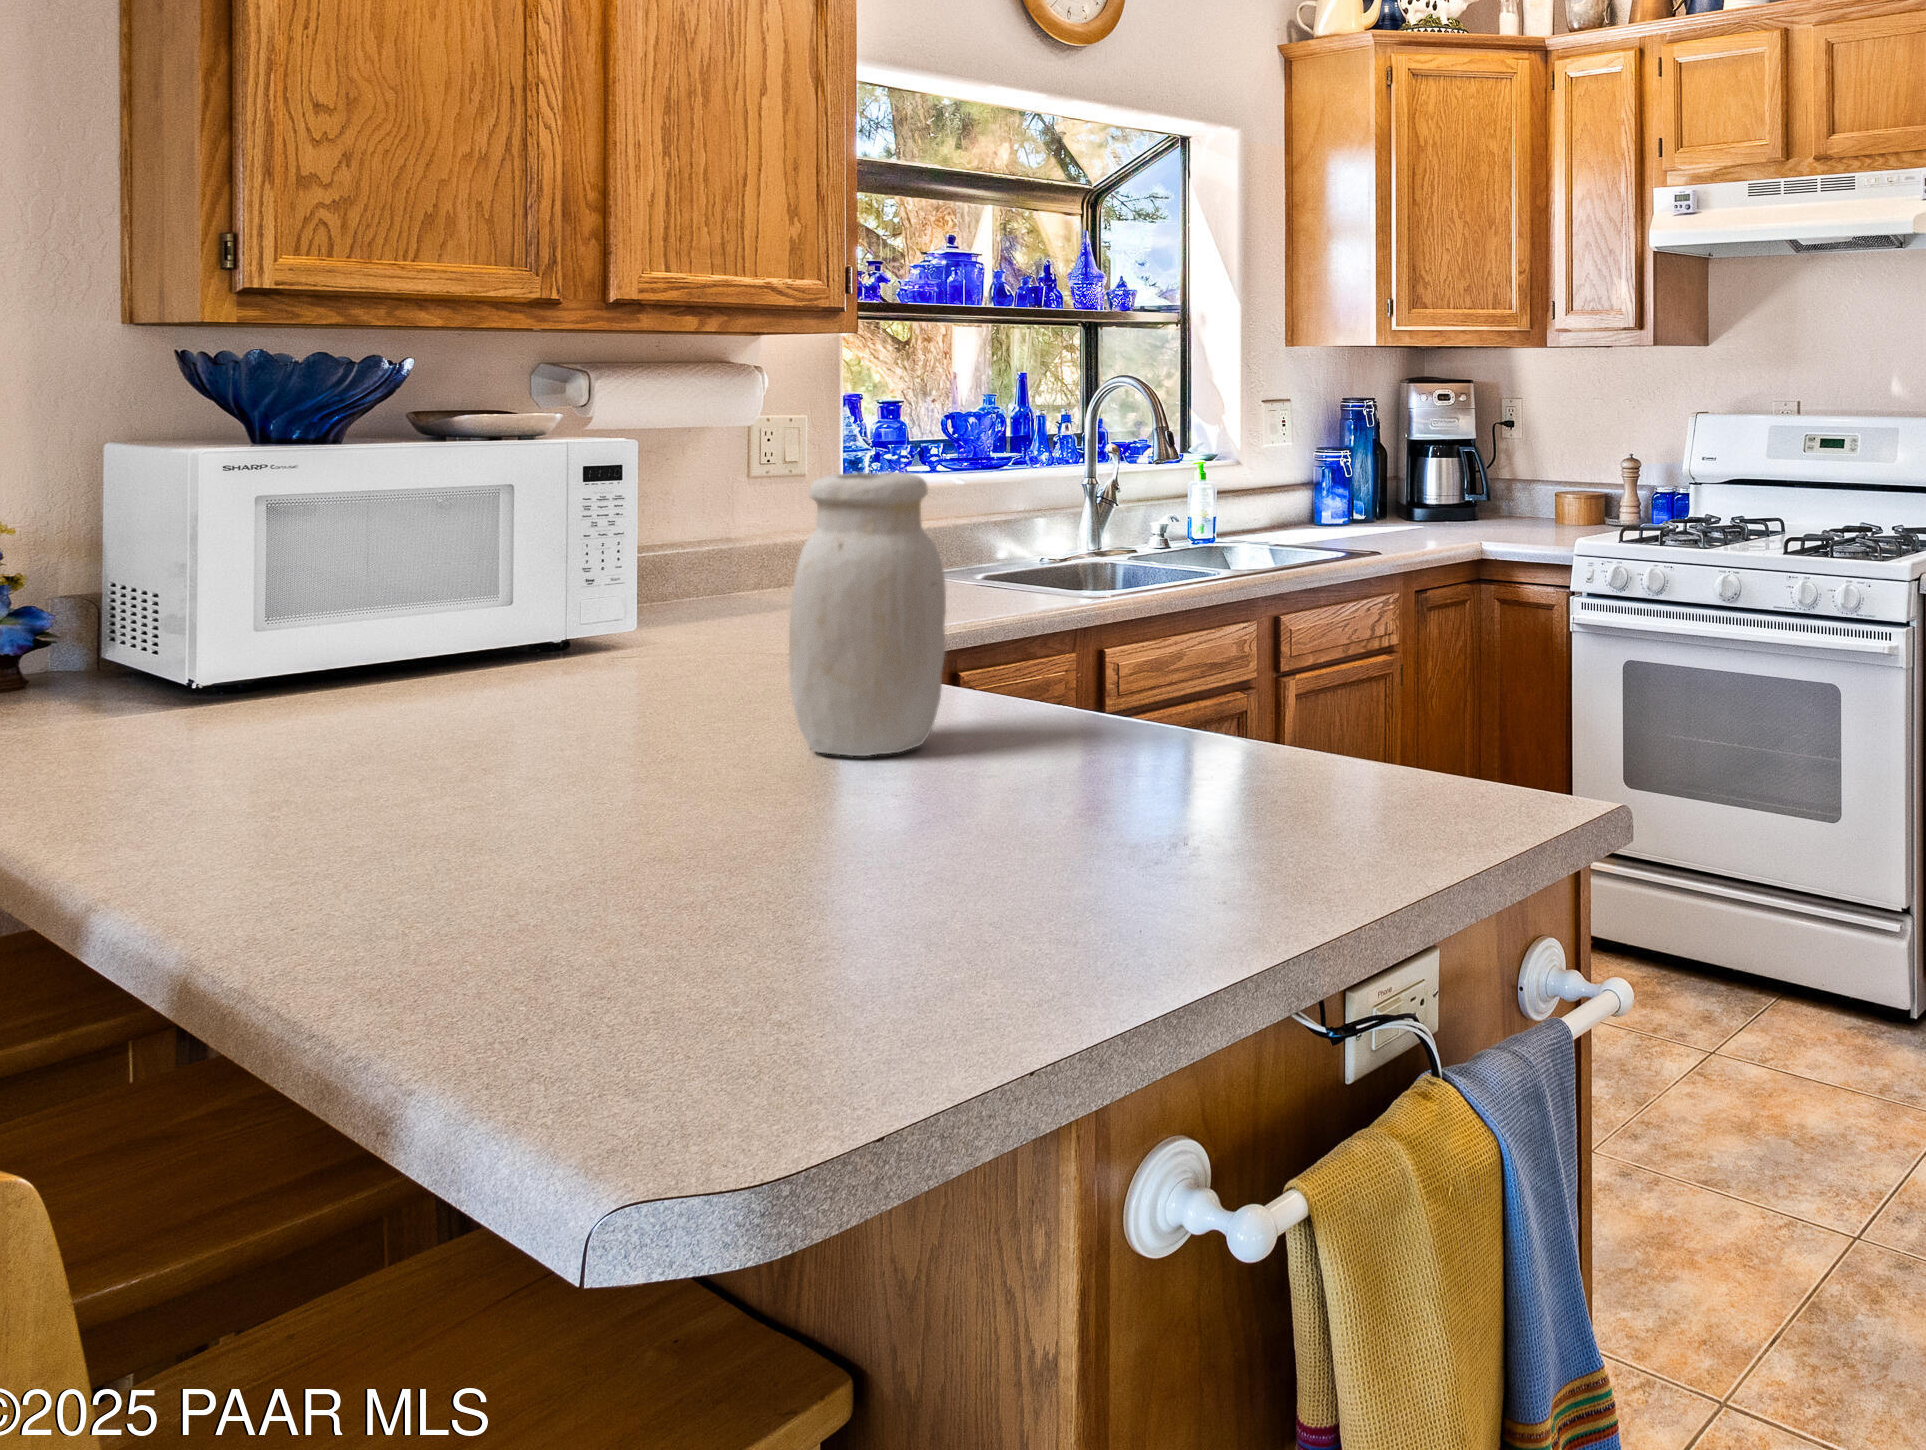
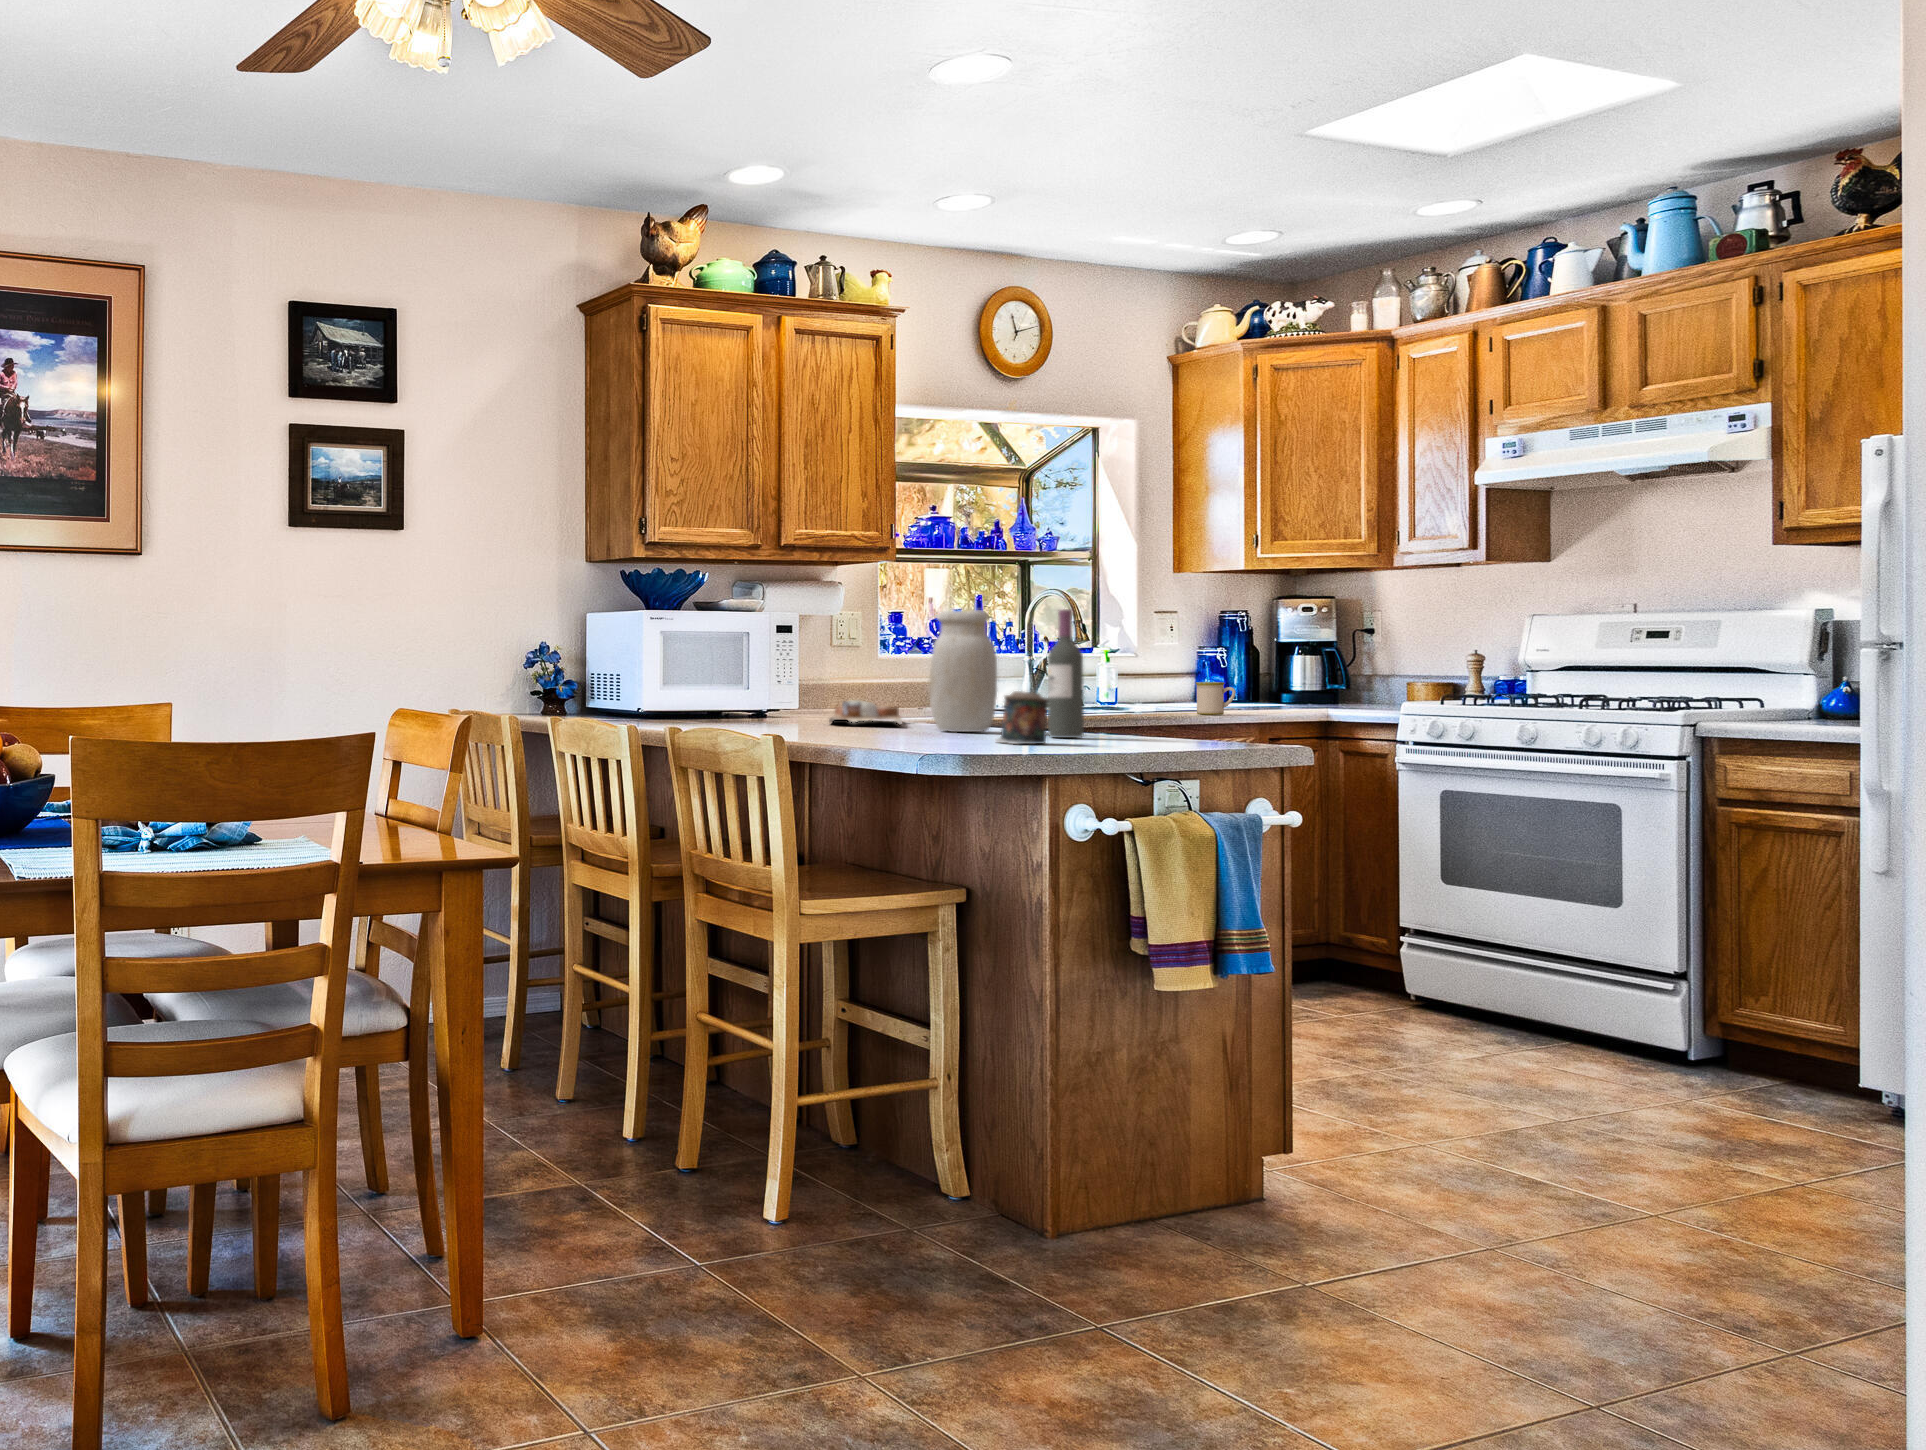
wine bottle: none [1046,481,1123,777] -> present [1047,609,1084,738]
mug: none [1316,507,1367,555] -> present [1196,682,1236,715]
cutting board: none [563,638,793,727] -> present [829,700,902,725]
candle: none [879,726,1019,895] -> present [996,691,1049,744]

